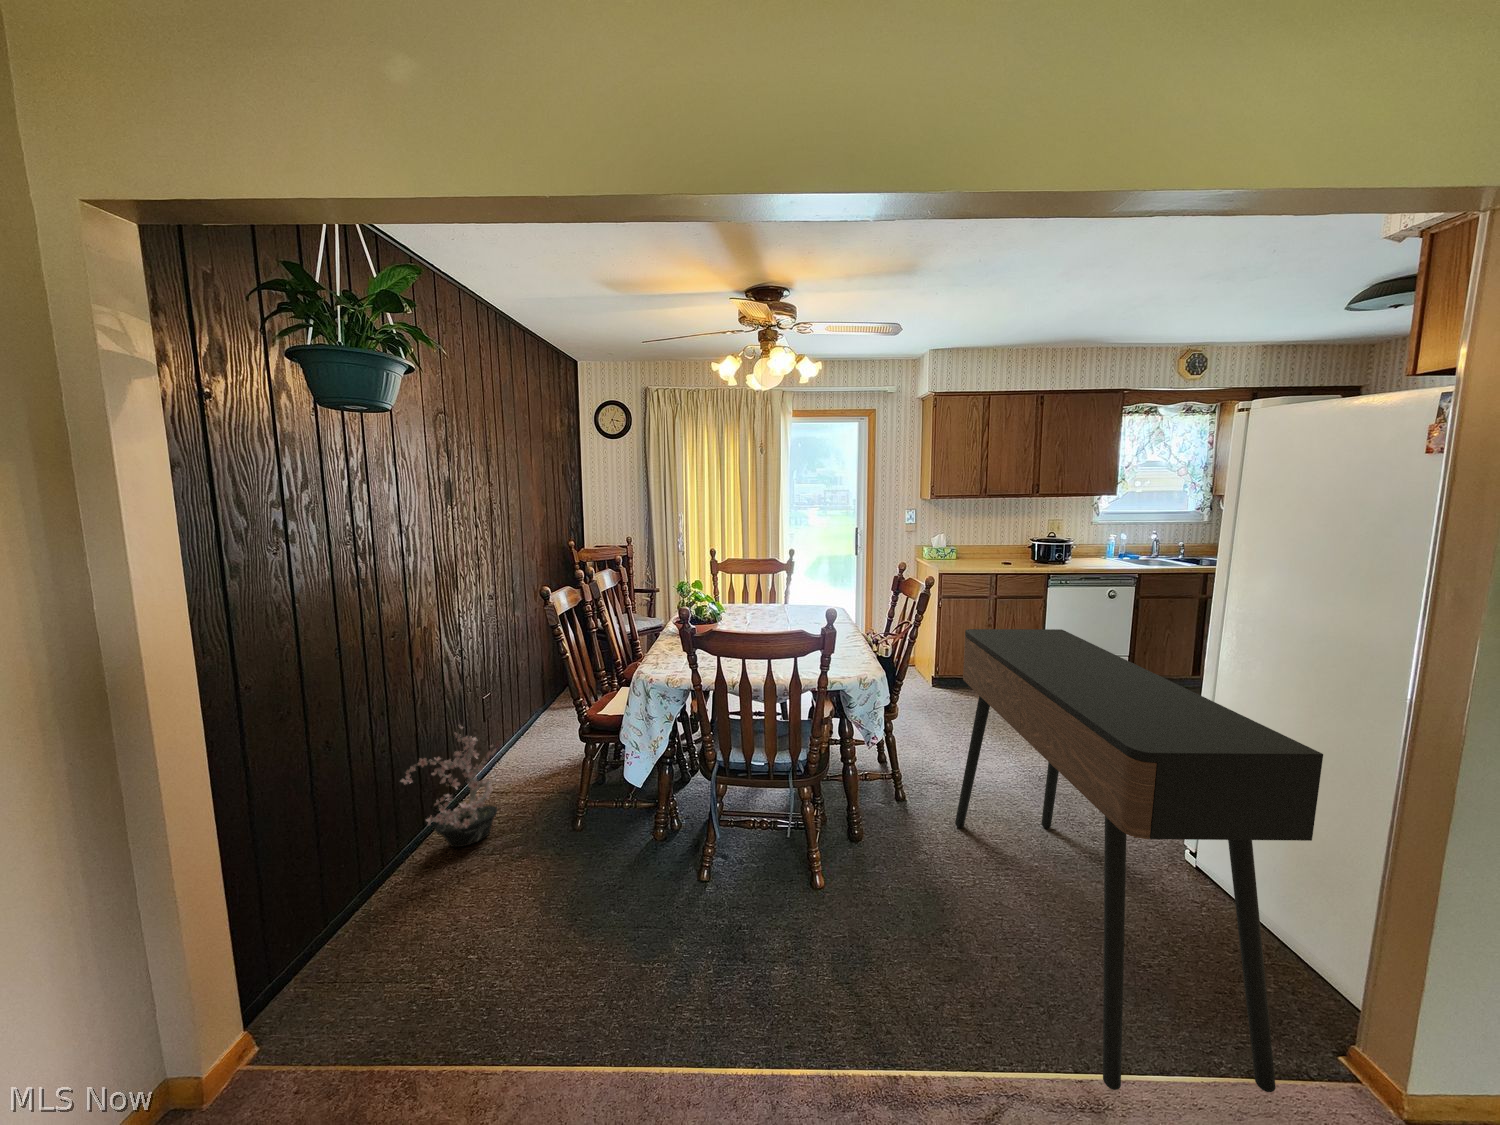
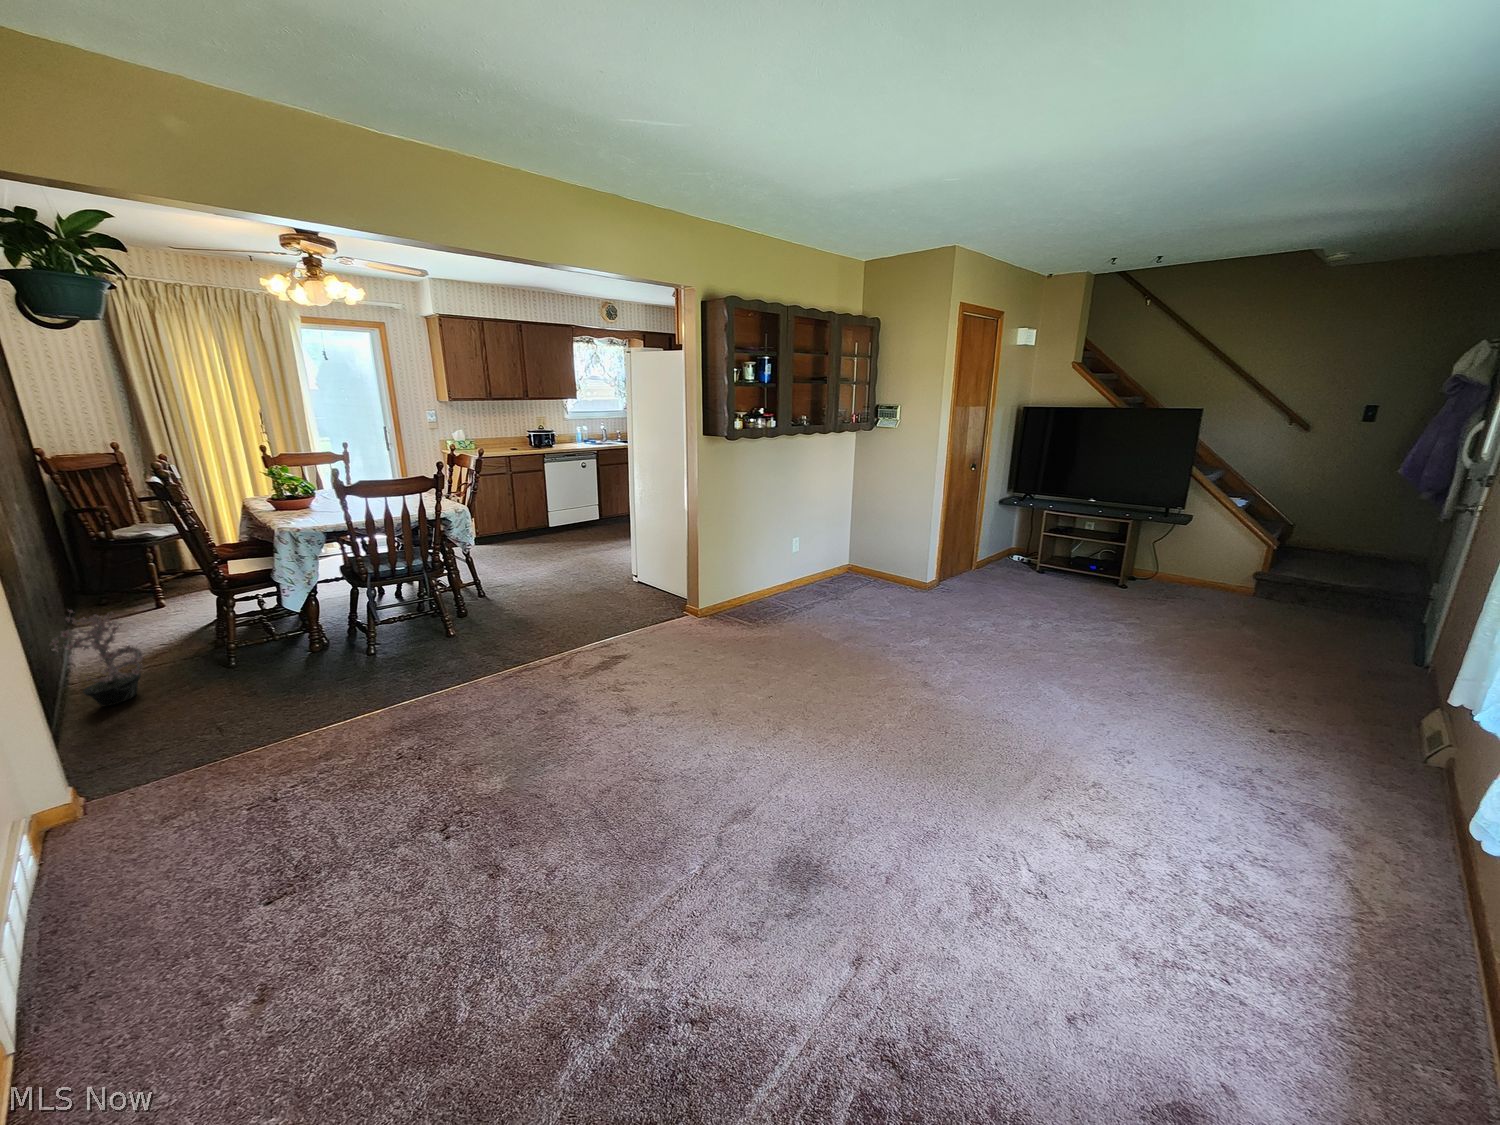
console table: present [955,629,1323,1092] -> none [508,474,657,639]

